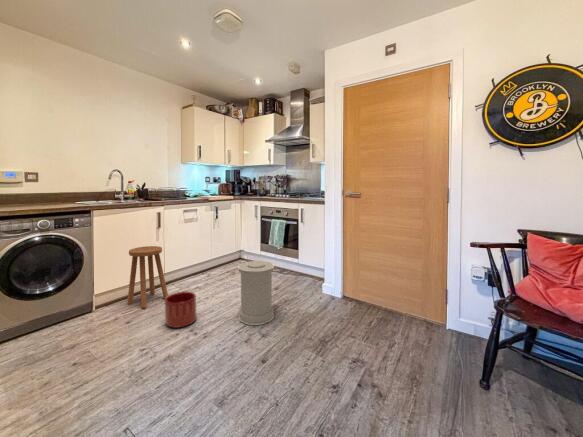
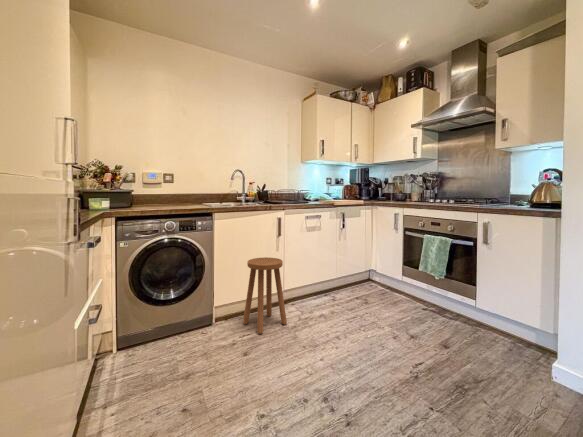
trash can: present [238,261,274,325] -> none [385,294,449,402]
planter: present [165,292,197,328] -> none [286,324,325,376]

